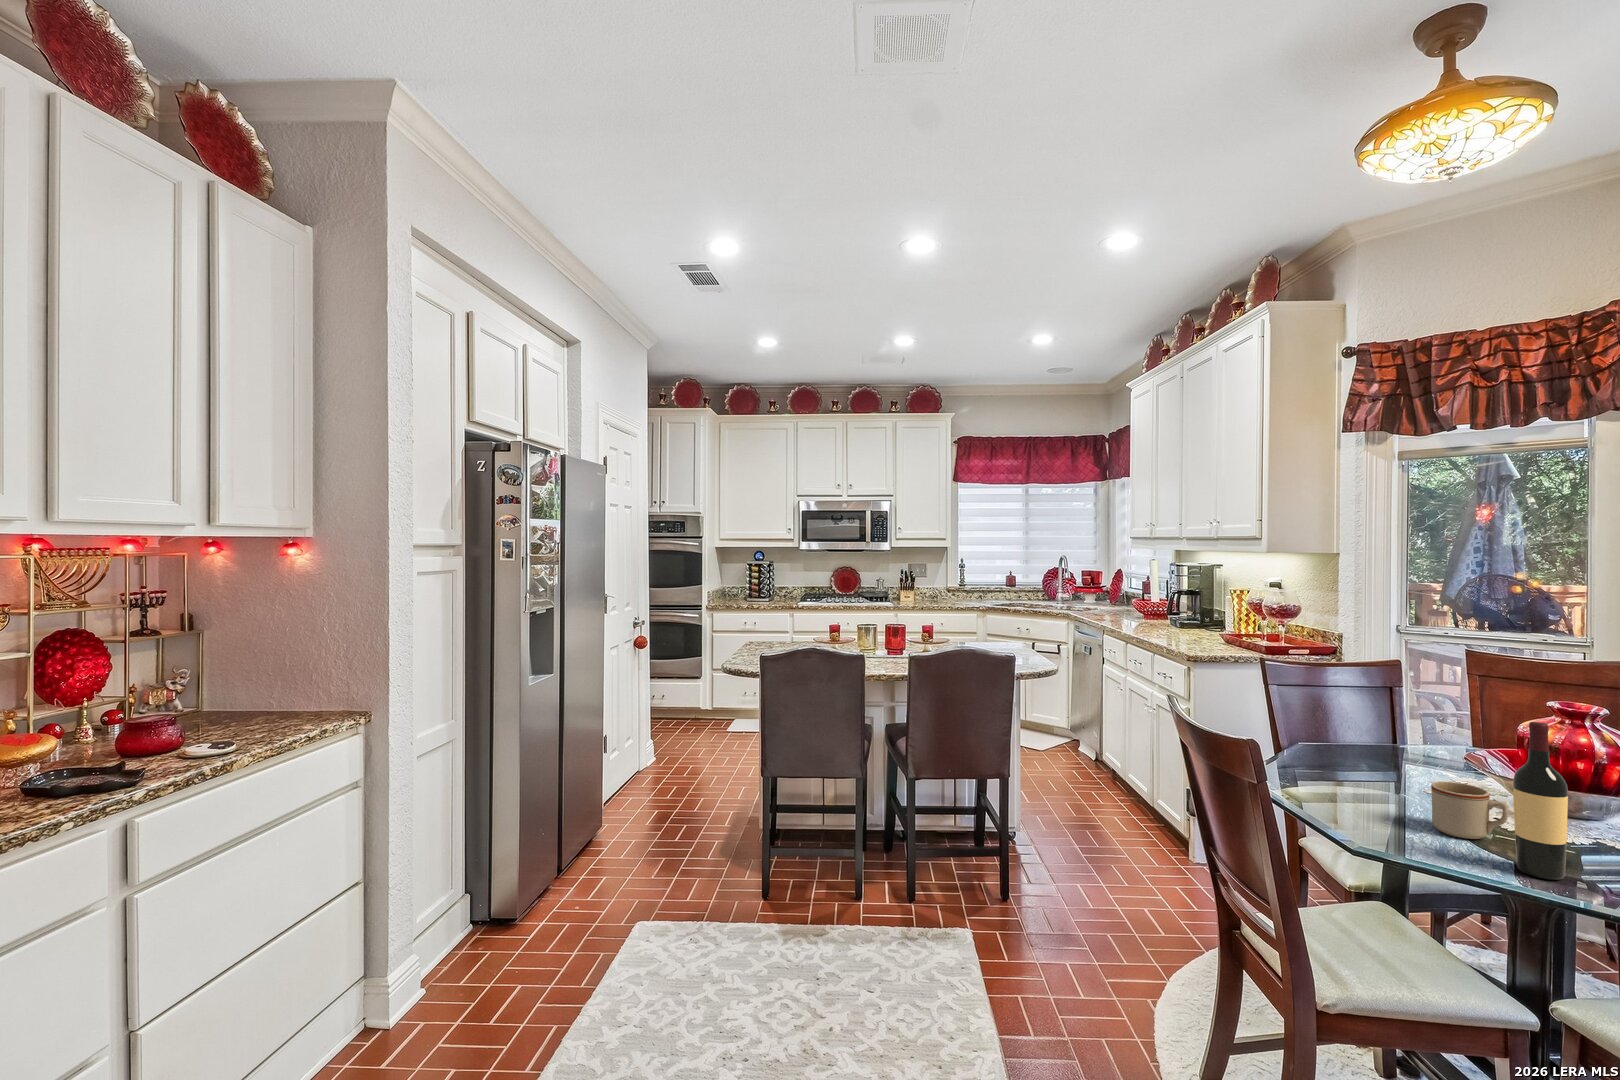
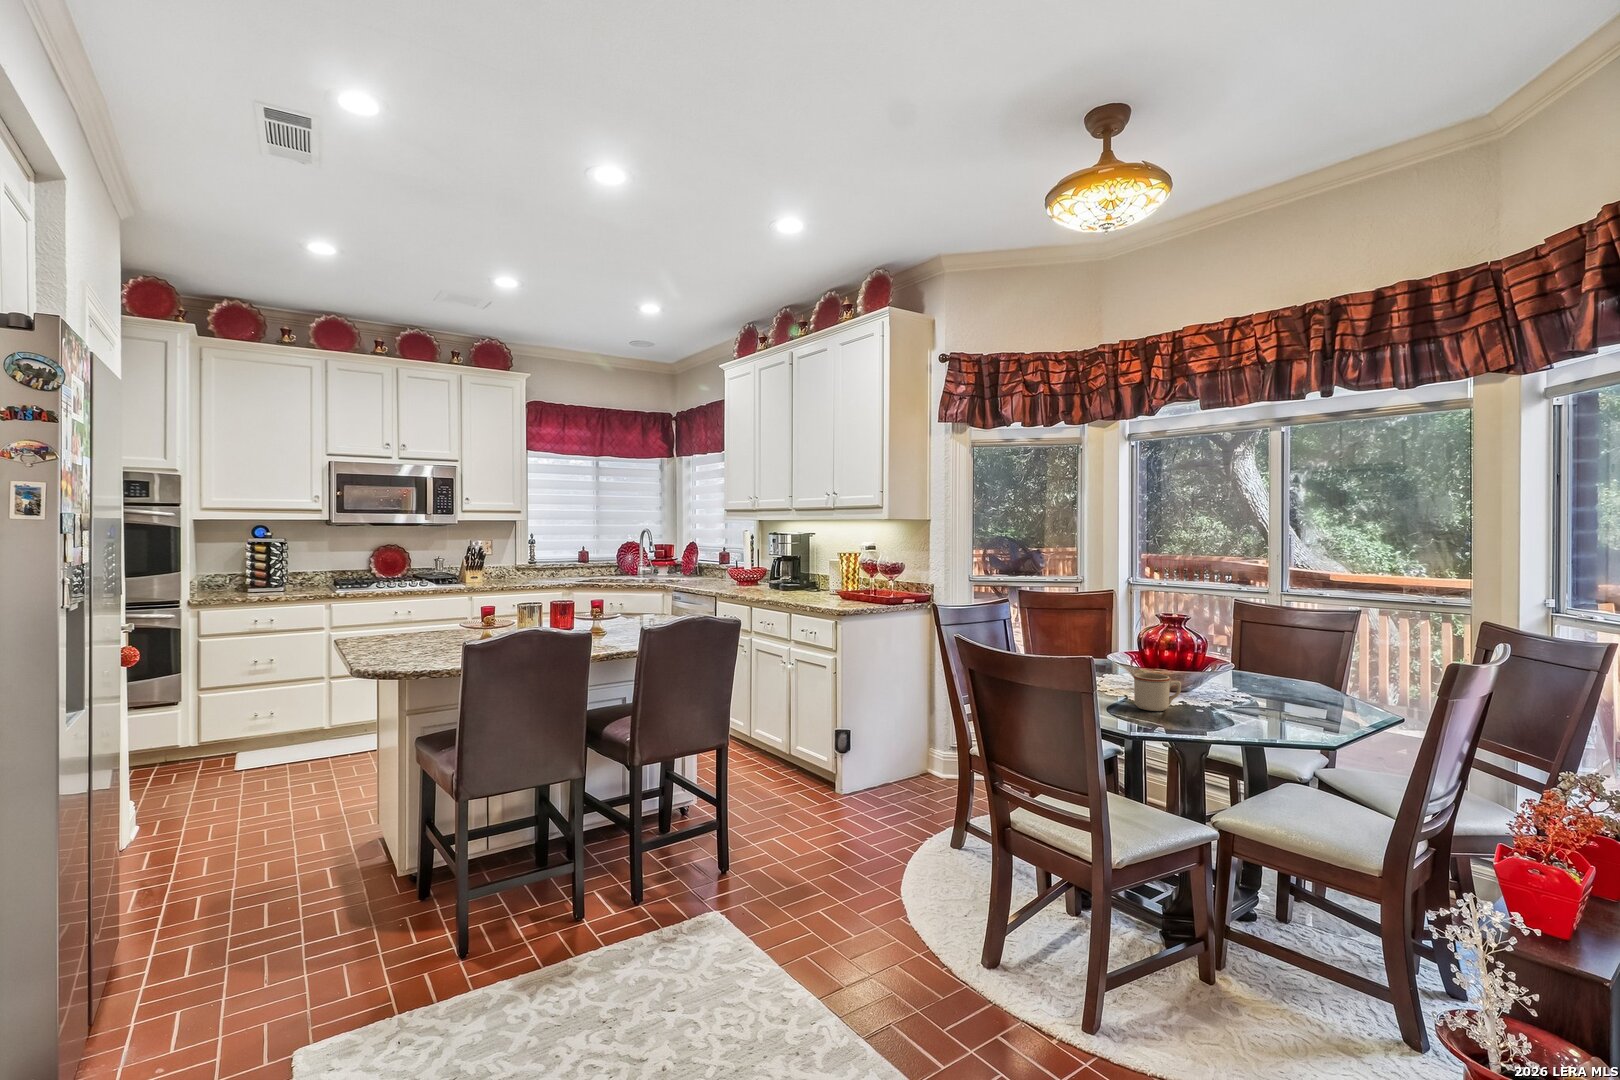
wine bottle: present [1513,722,1568,880] -> none [1204,619,1235,726]

